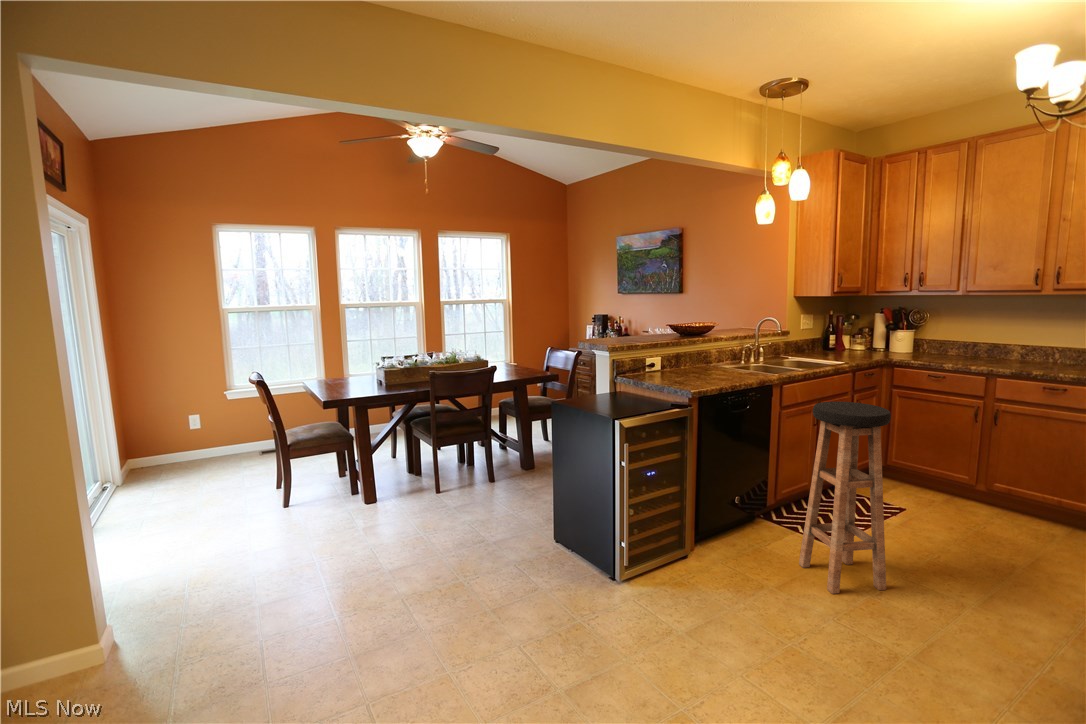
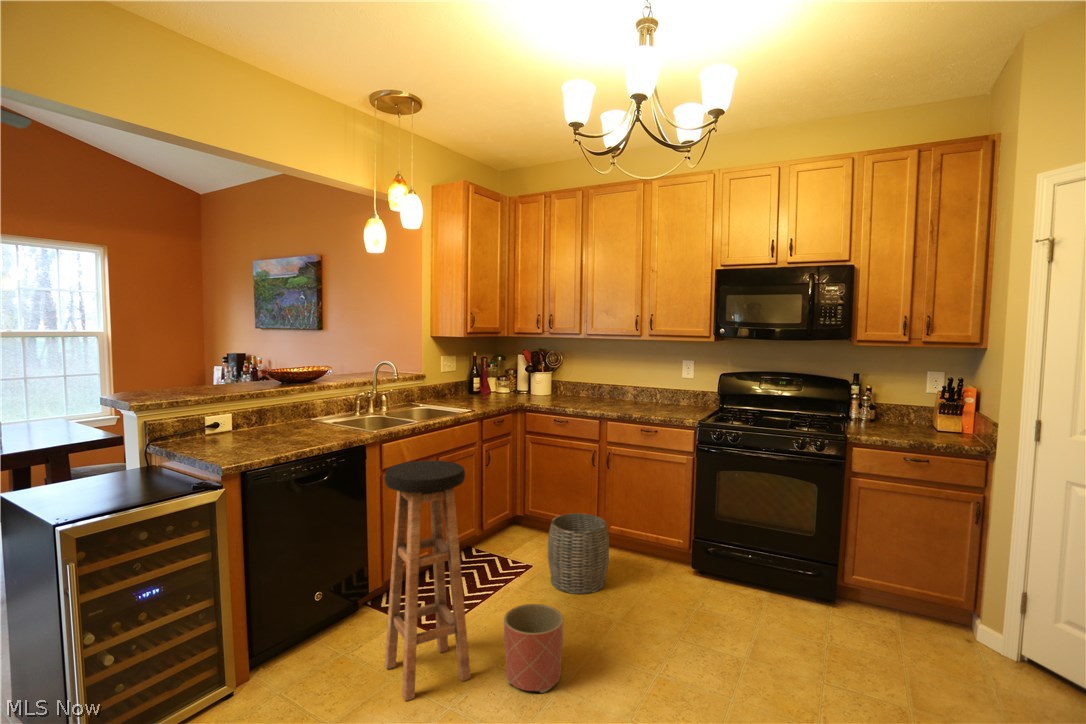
woven basket: none [932,466,1010,543] -> present [548,513,609,594]
planter: none [923,537,993,616] -> present [504,604,564,693]

